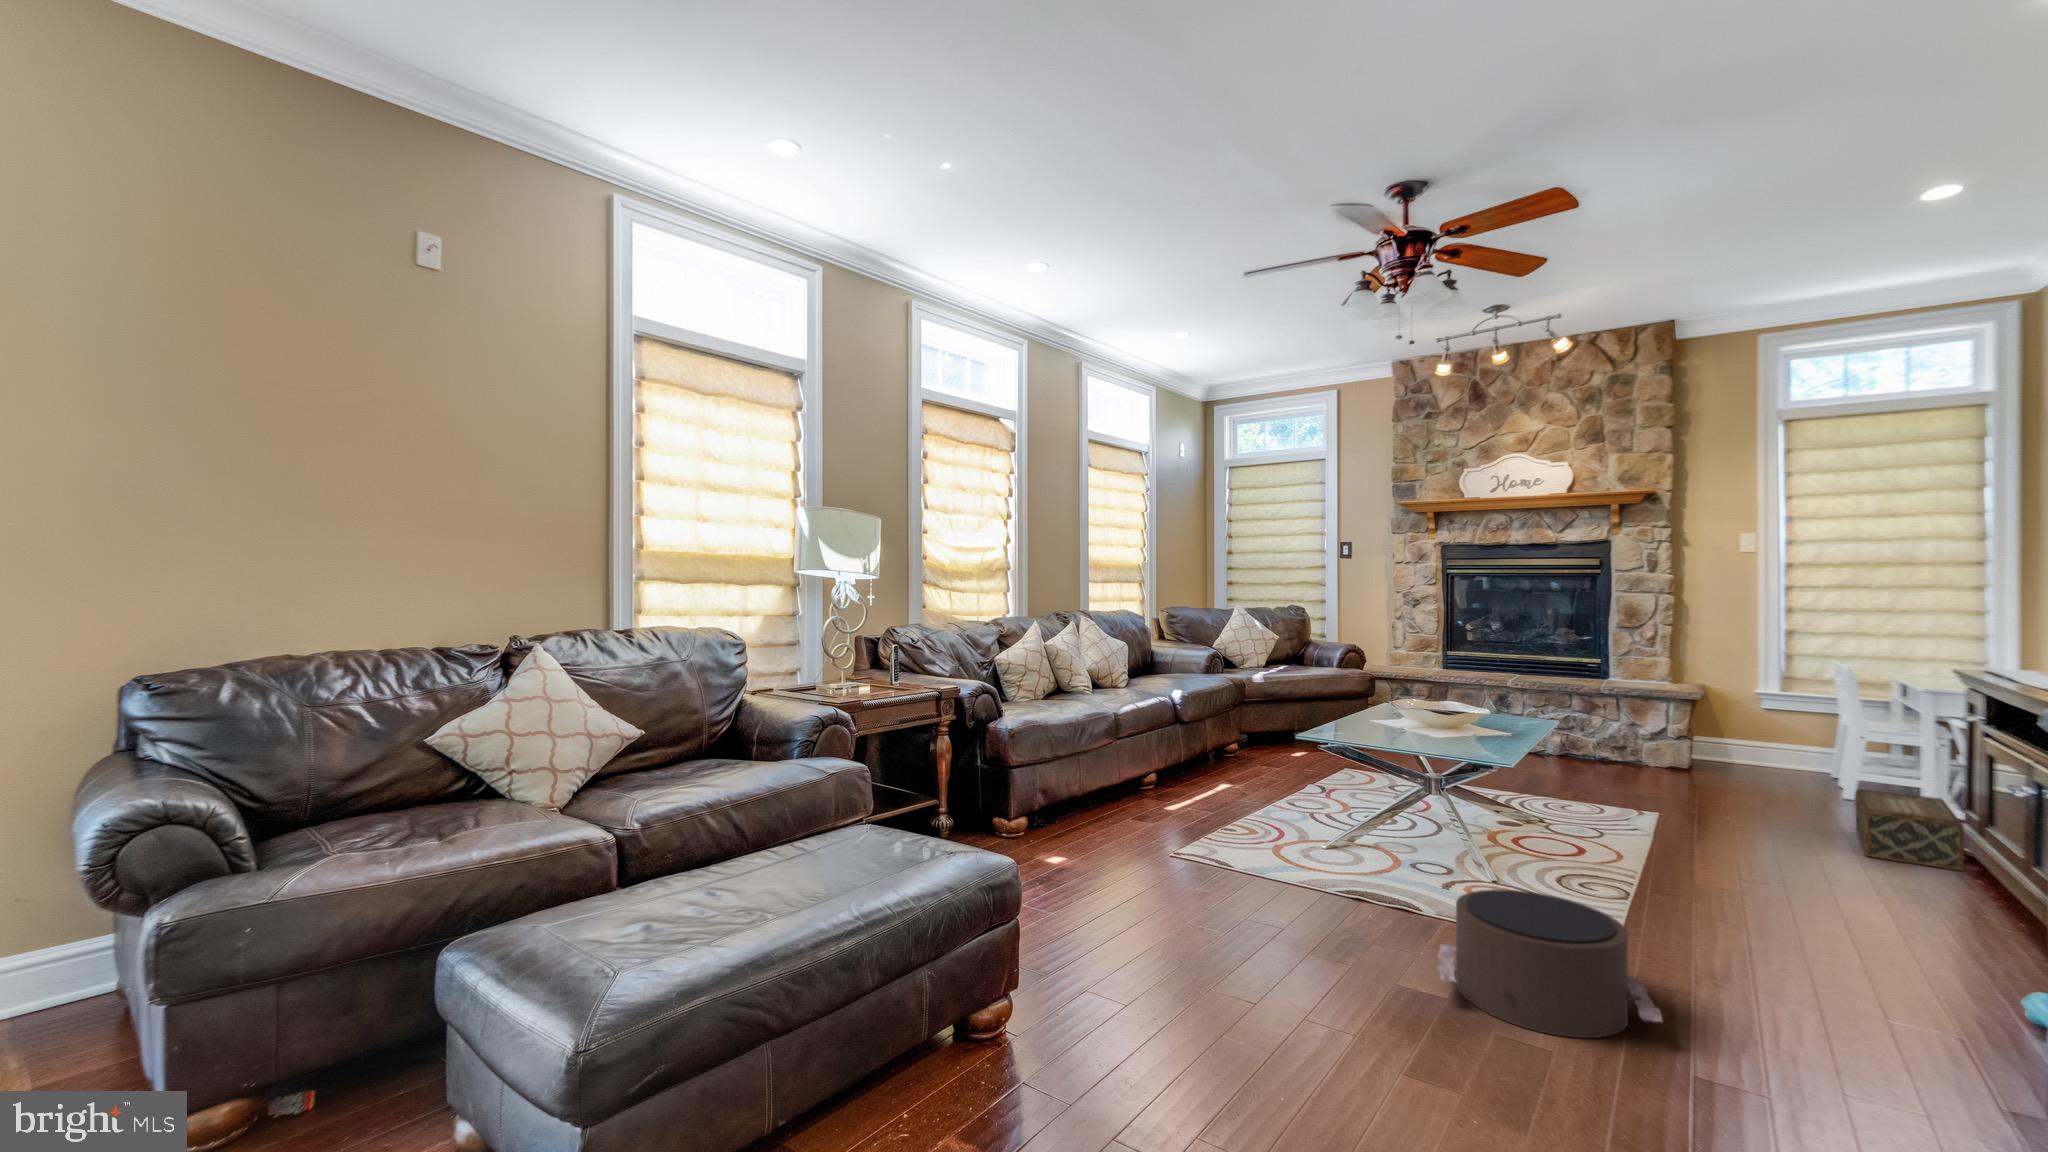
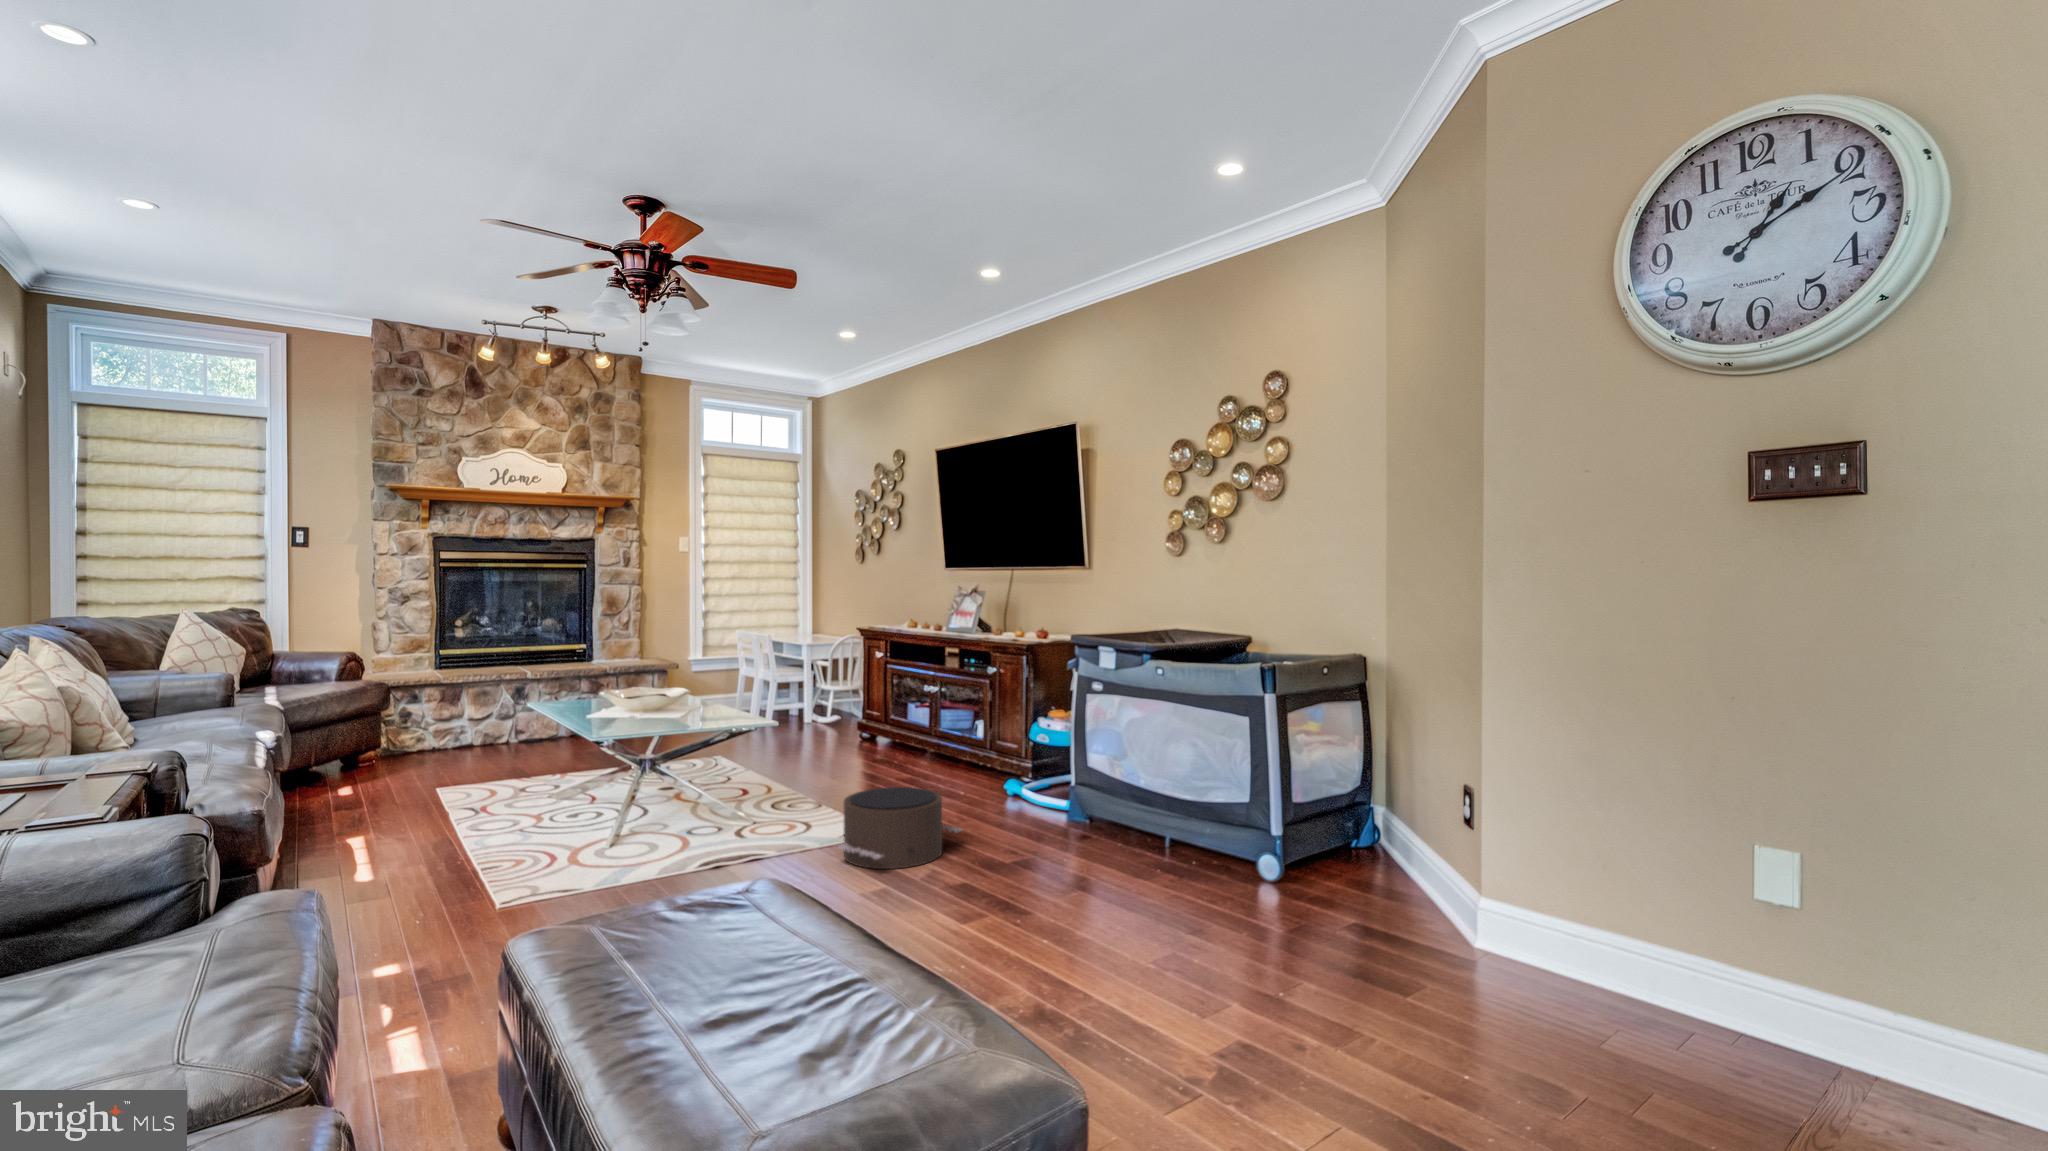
woven basket: present [1856,789,1964,871] -> none [805,705,871,746]

